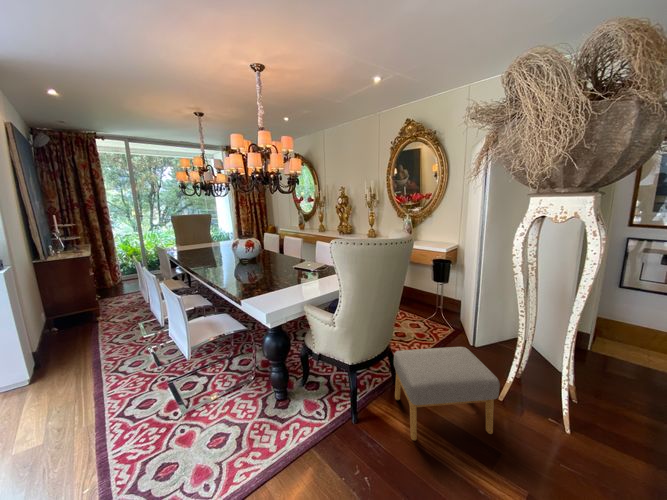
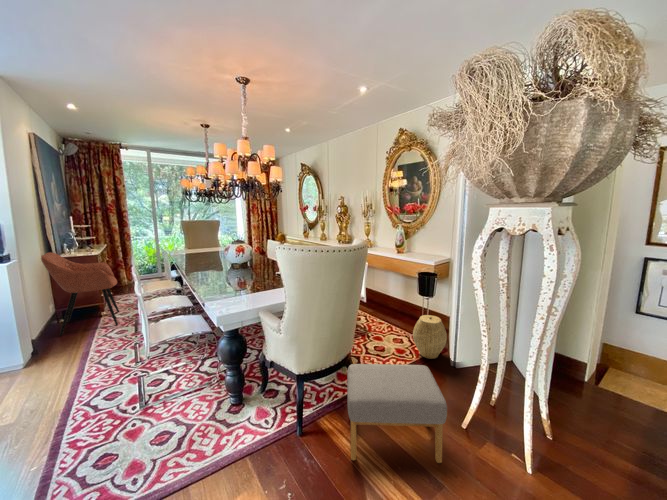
armchair: none [30,255,121,345] -> present [41,252,119,336]
woven basket: none [430,300,462,339] -> present [413,315,447,359]

